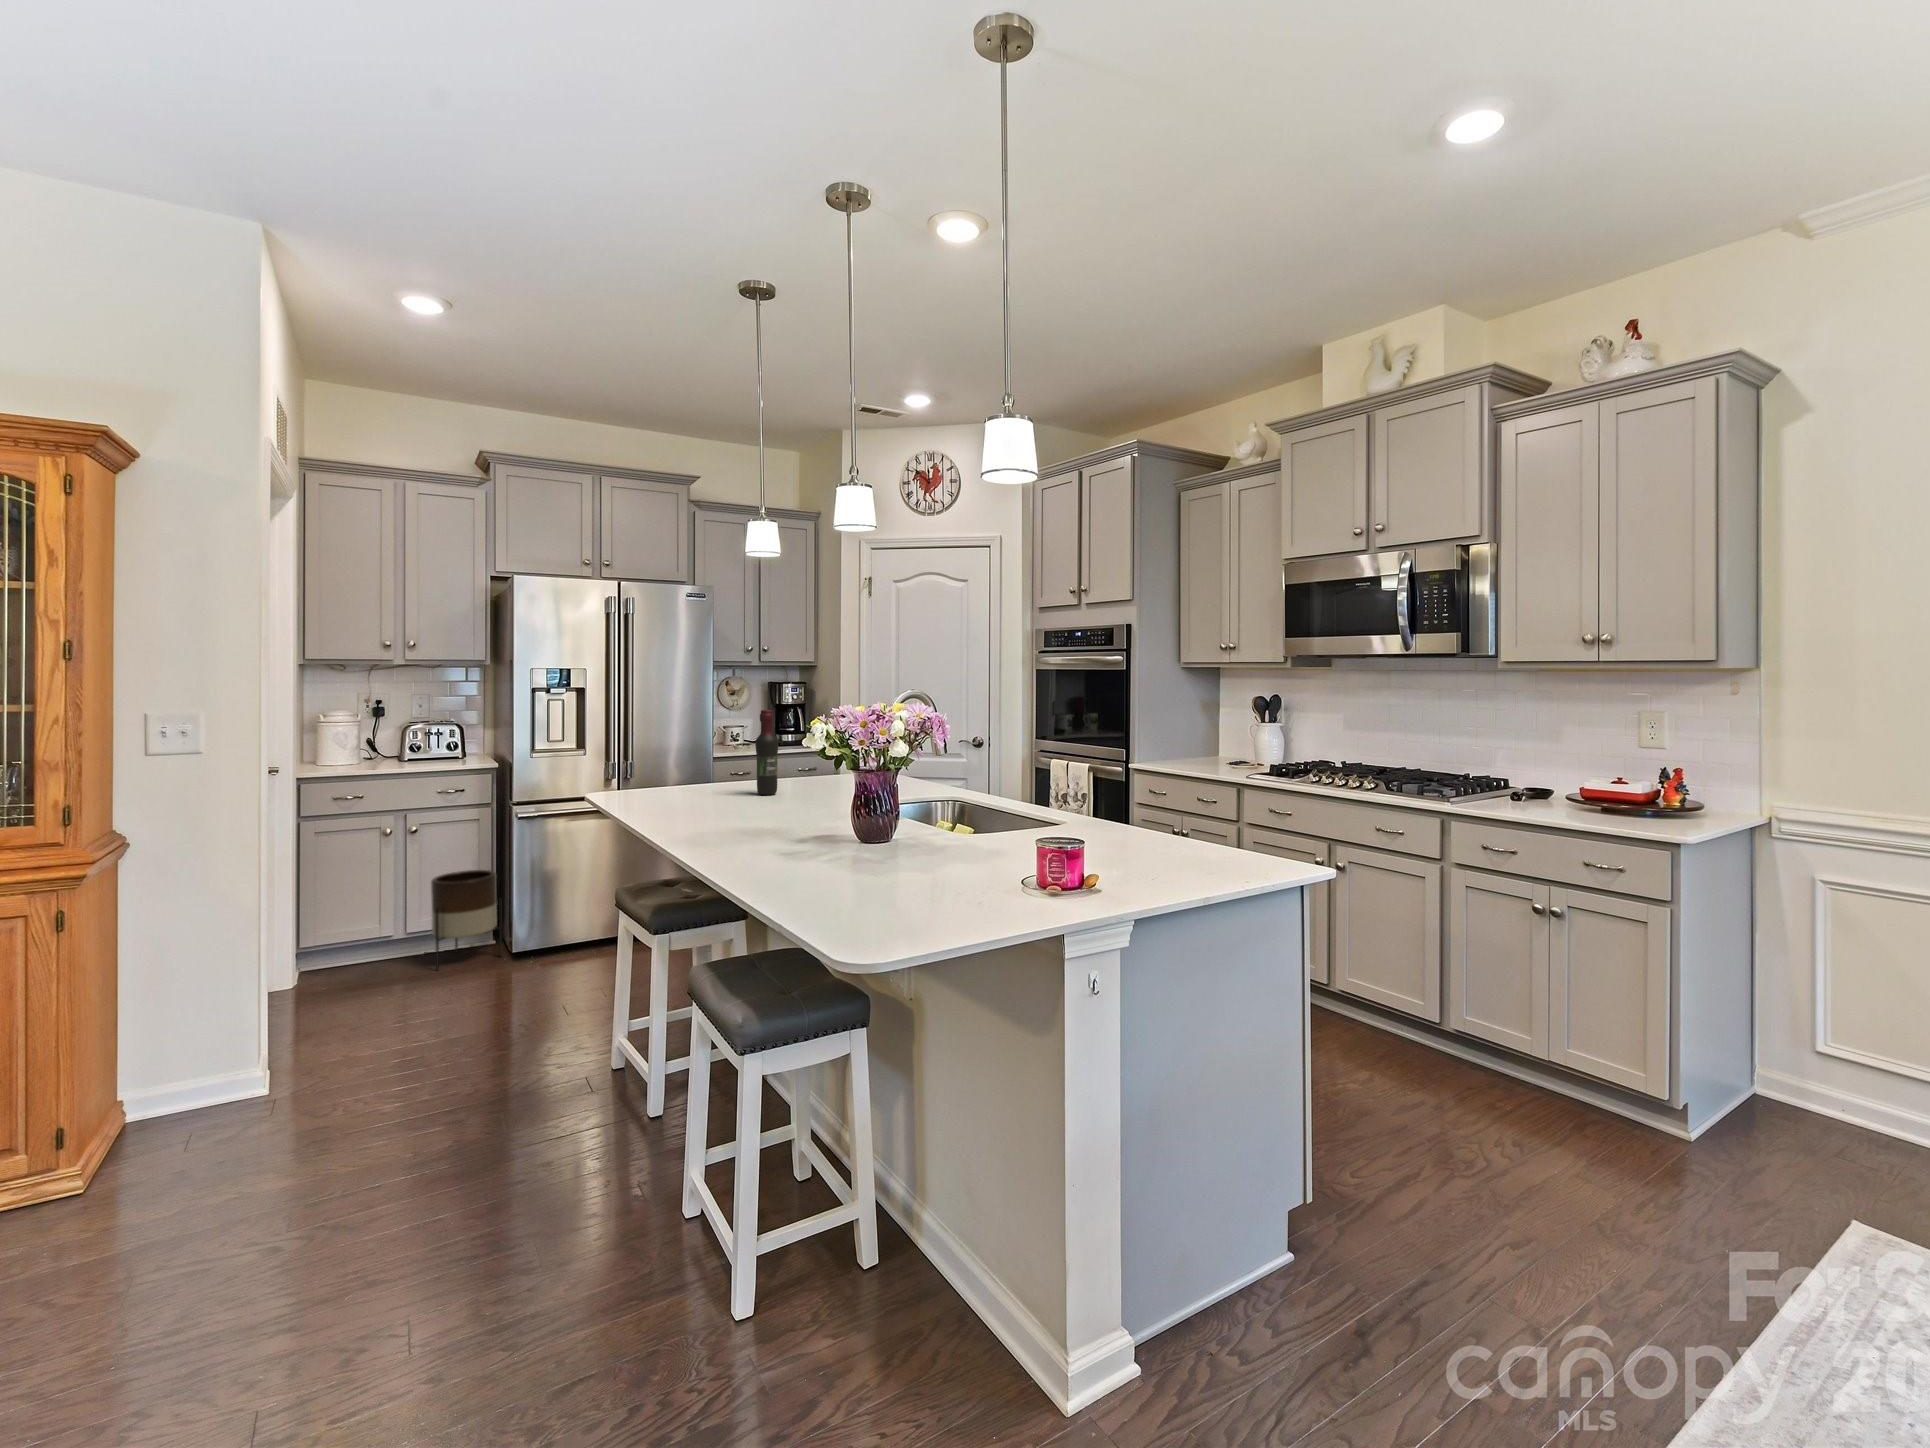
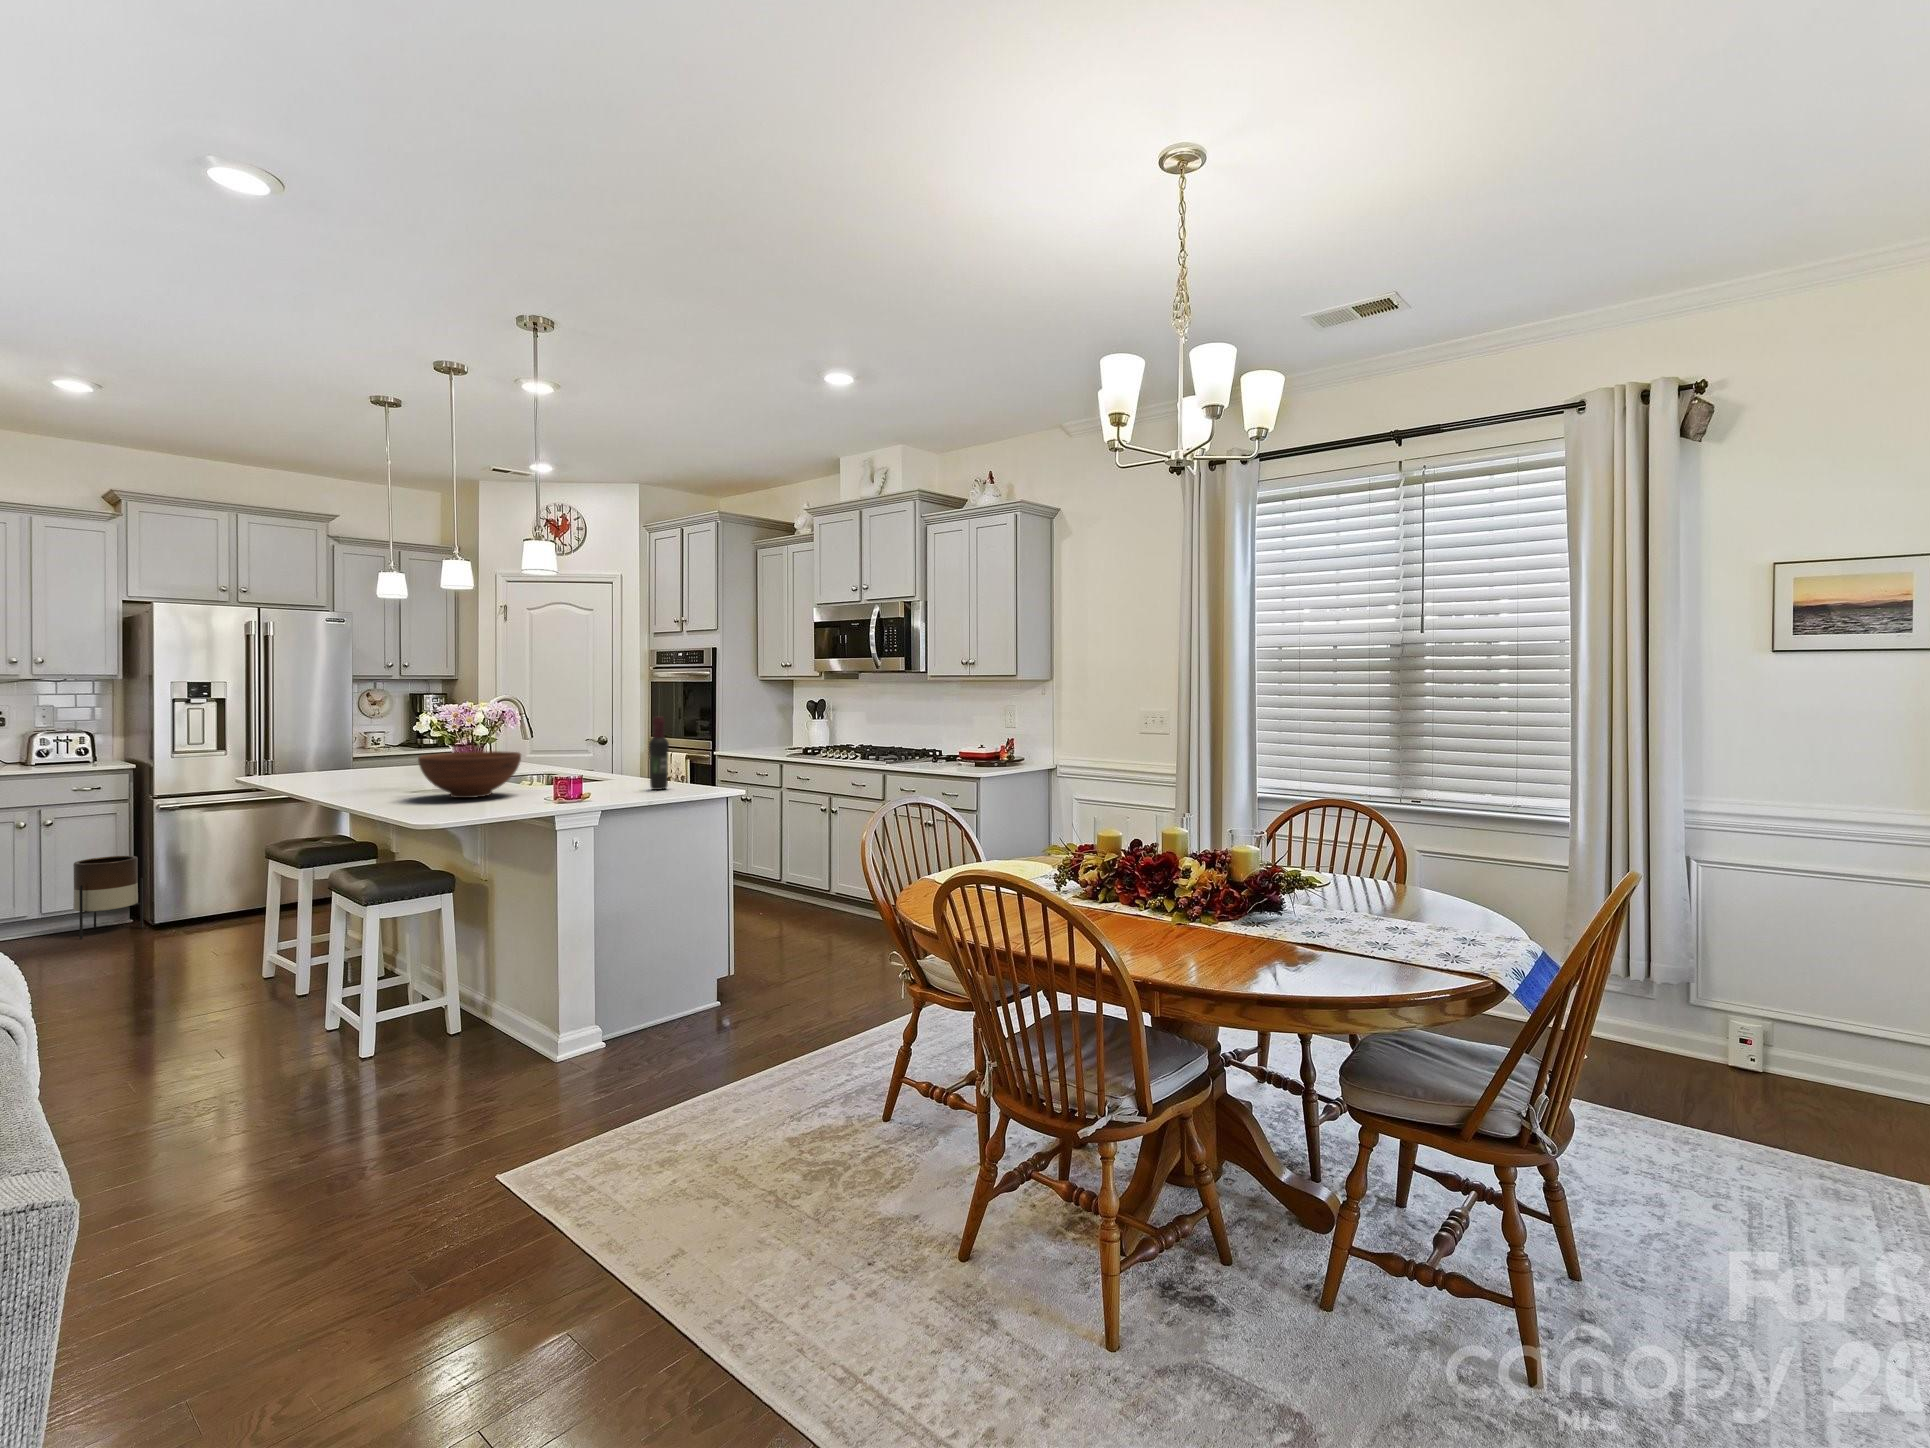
wine bottle: present [755,710,778,795] -> present [649,717,669,790]
fruit bowl: none [817,790,975,879] -> present [418,751,521,798]

